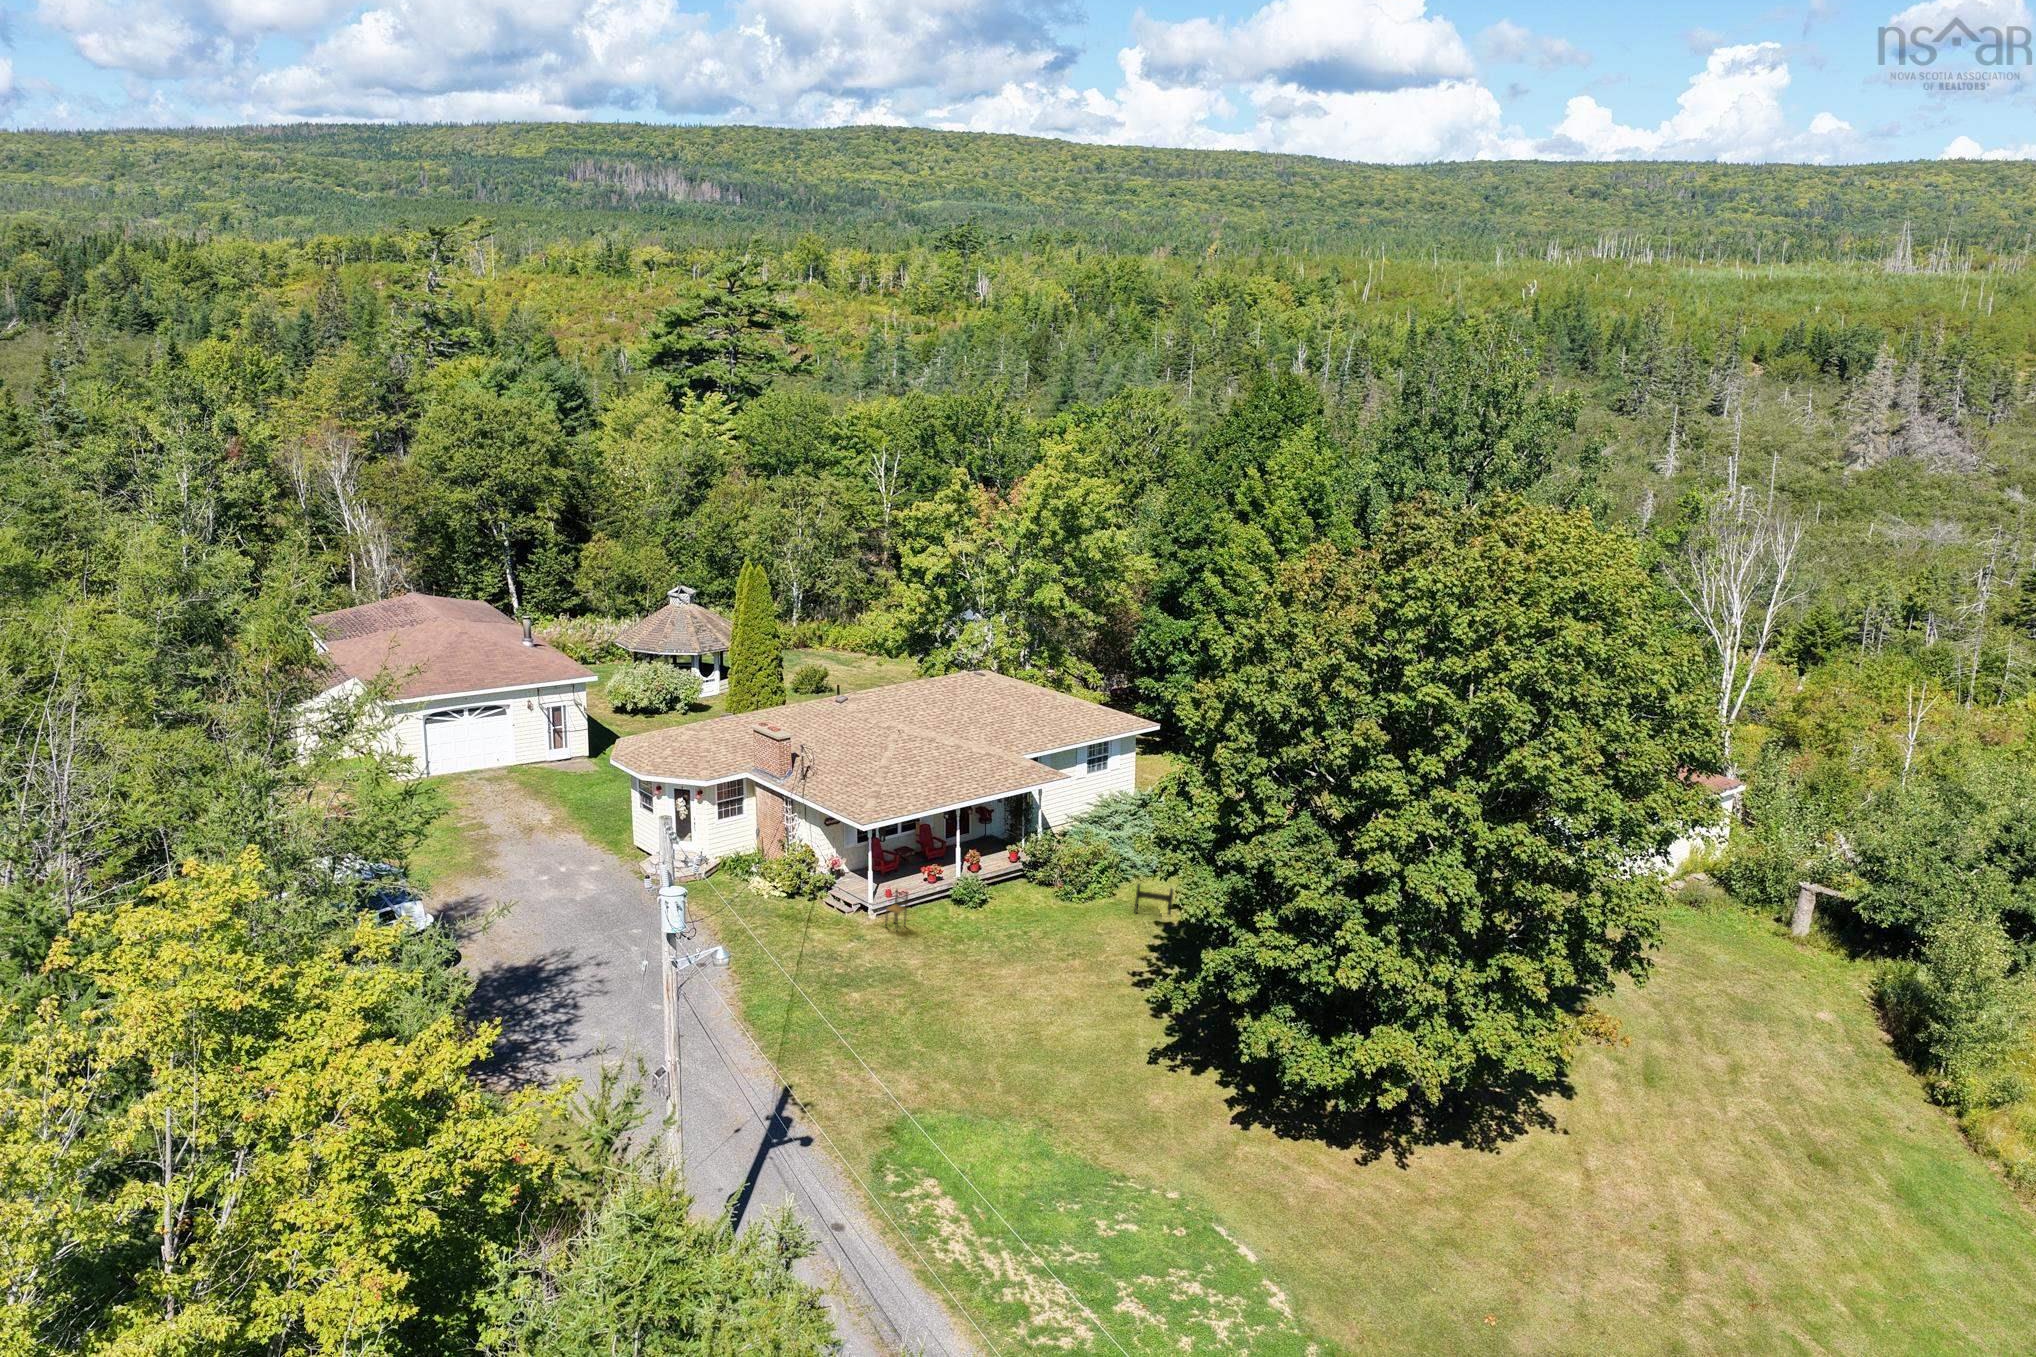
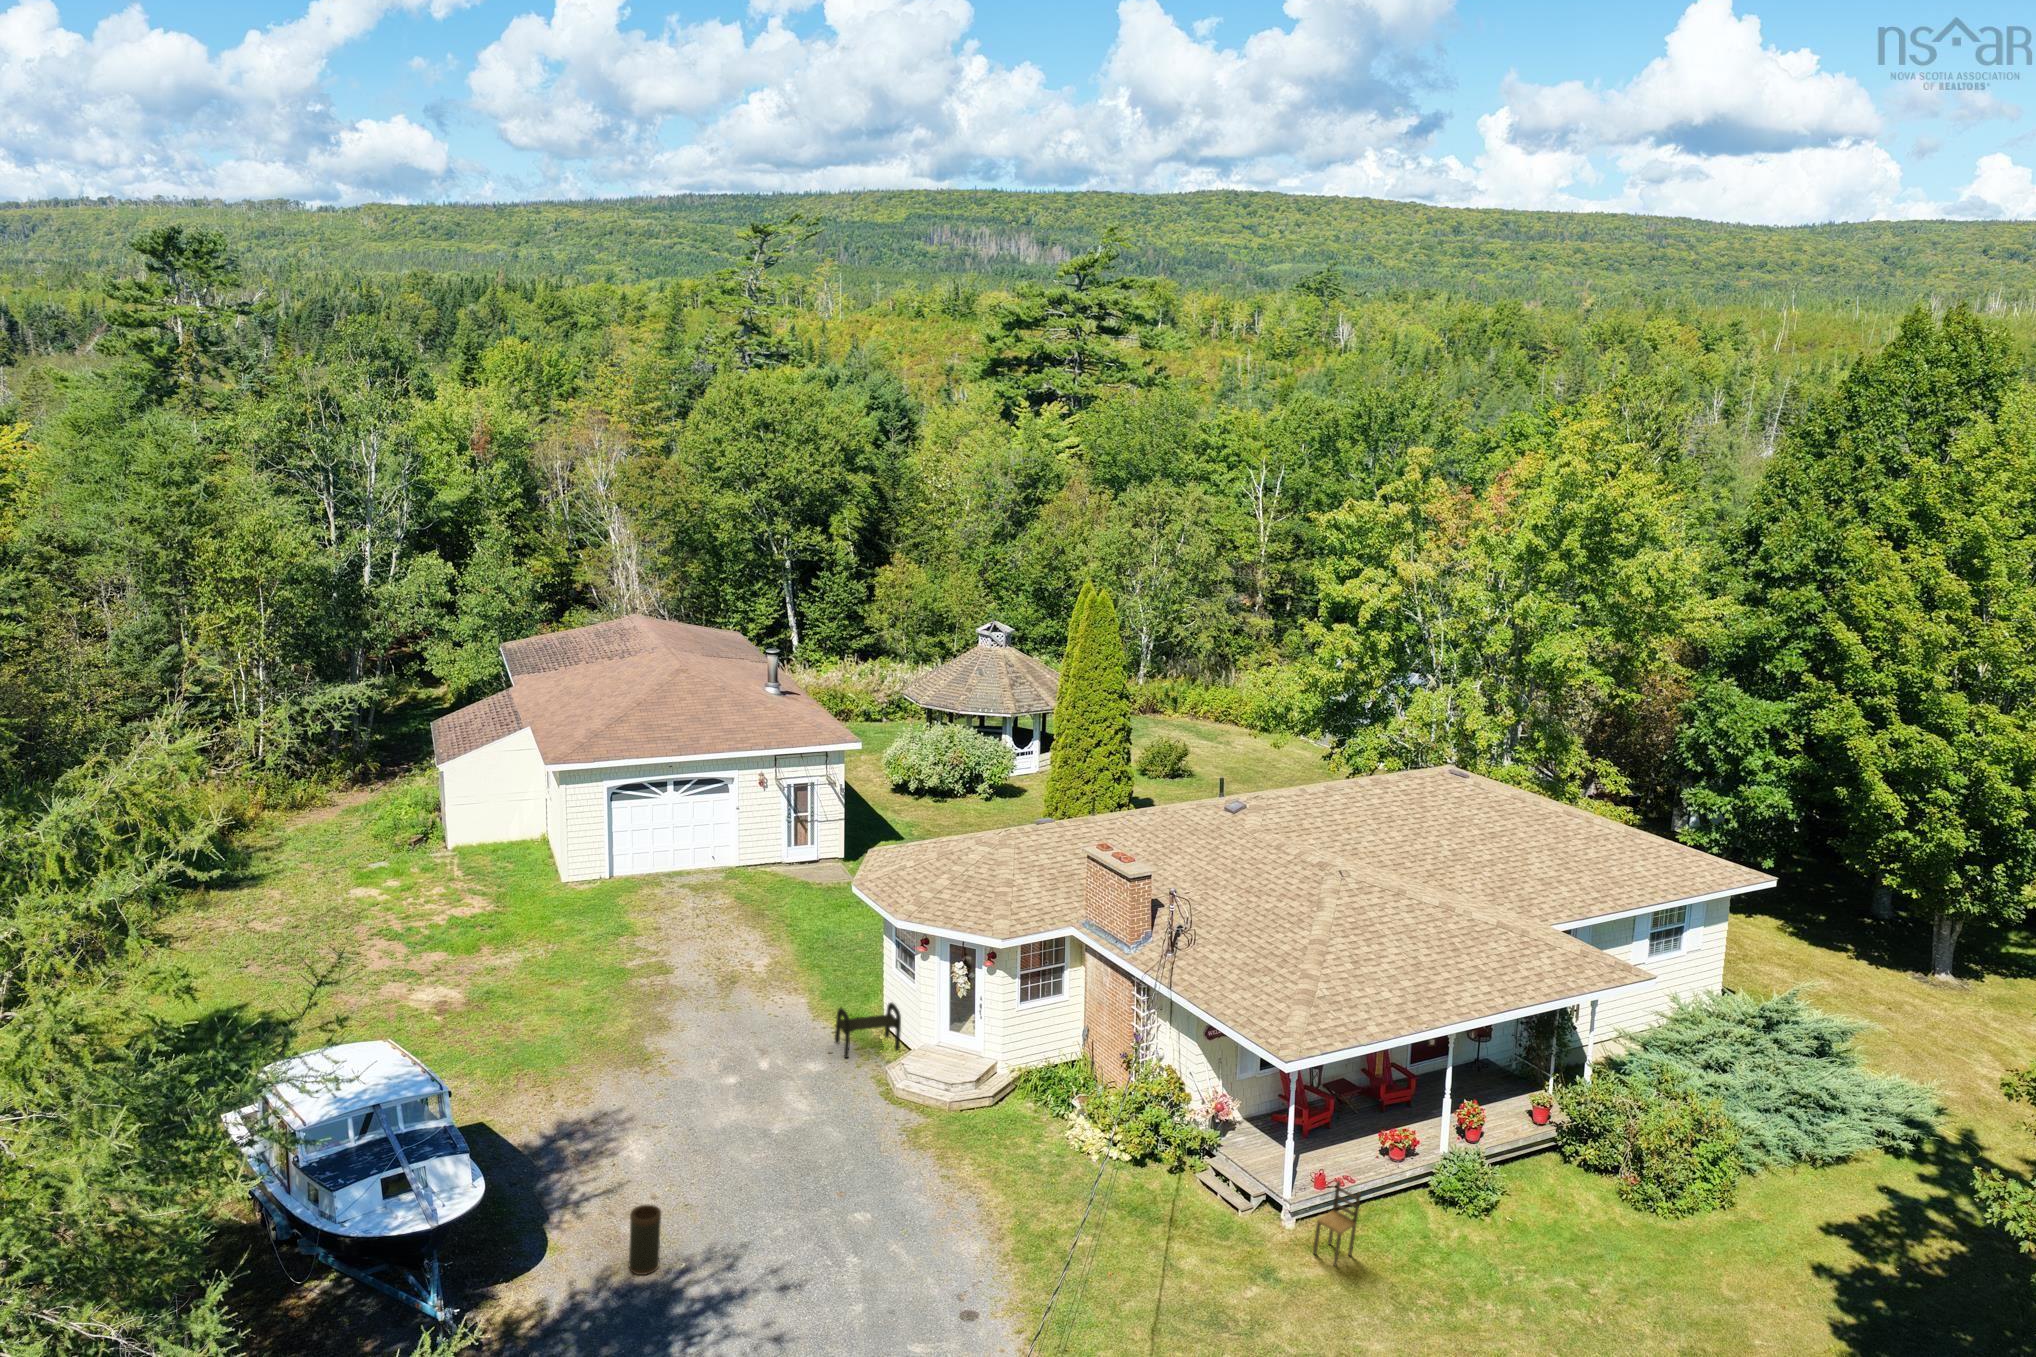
bench: present [1134,884,1173,915] -> present [835,1003,901,1058]
trash can: none [502,930,520,968] -> present [629,1205,661,1275]

